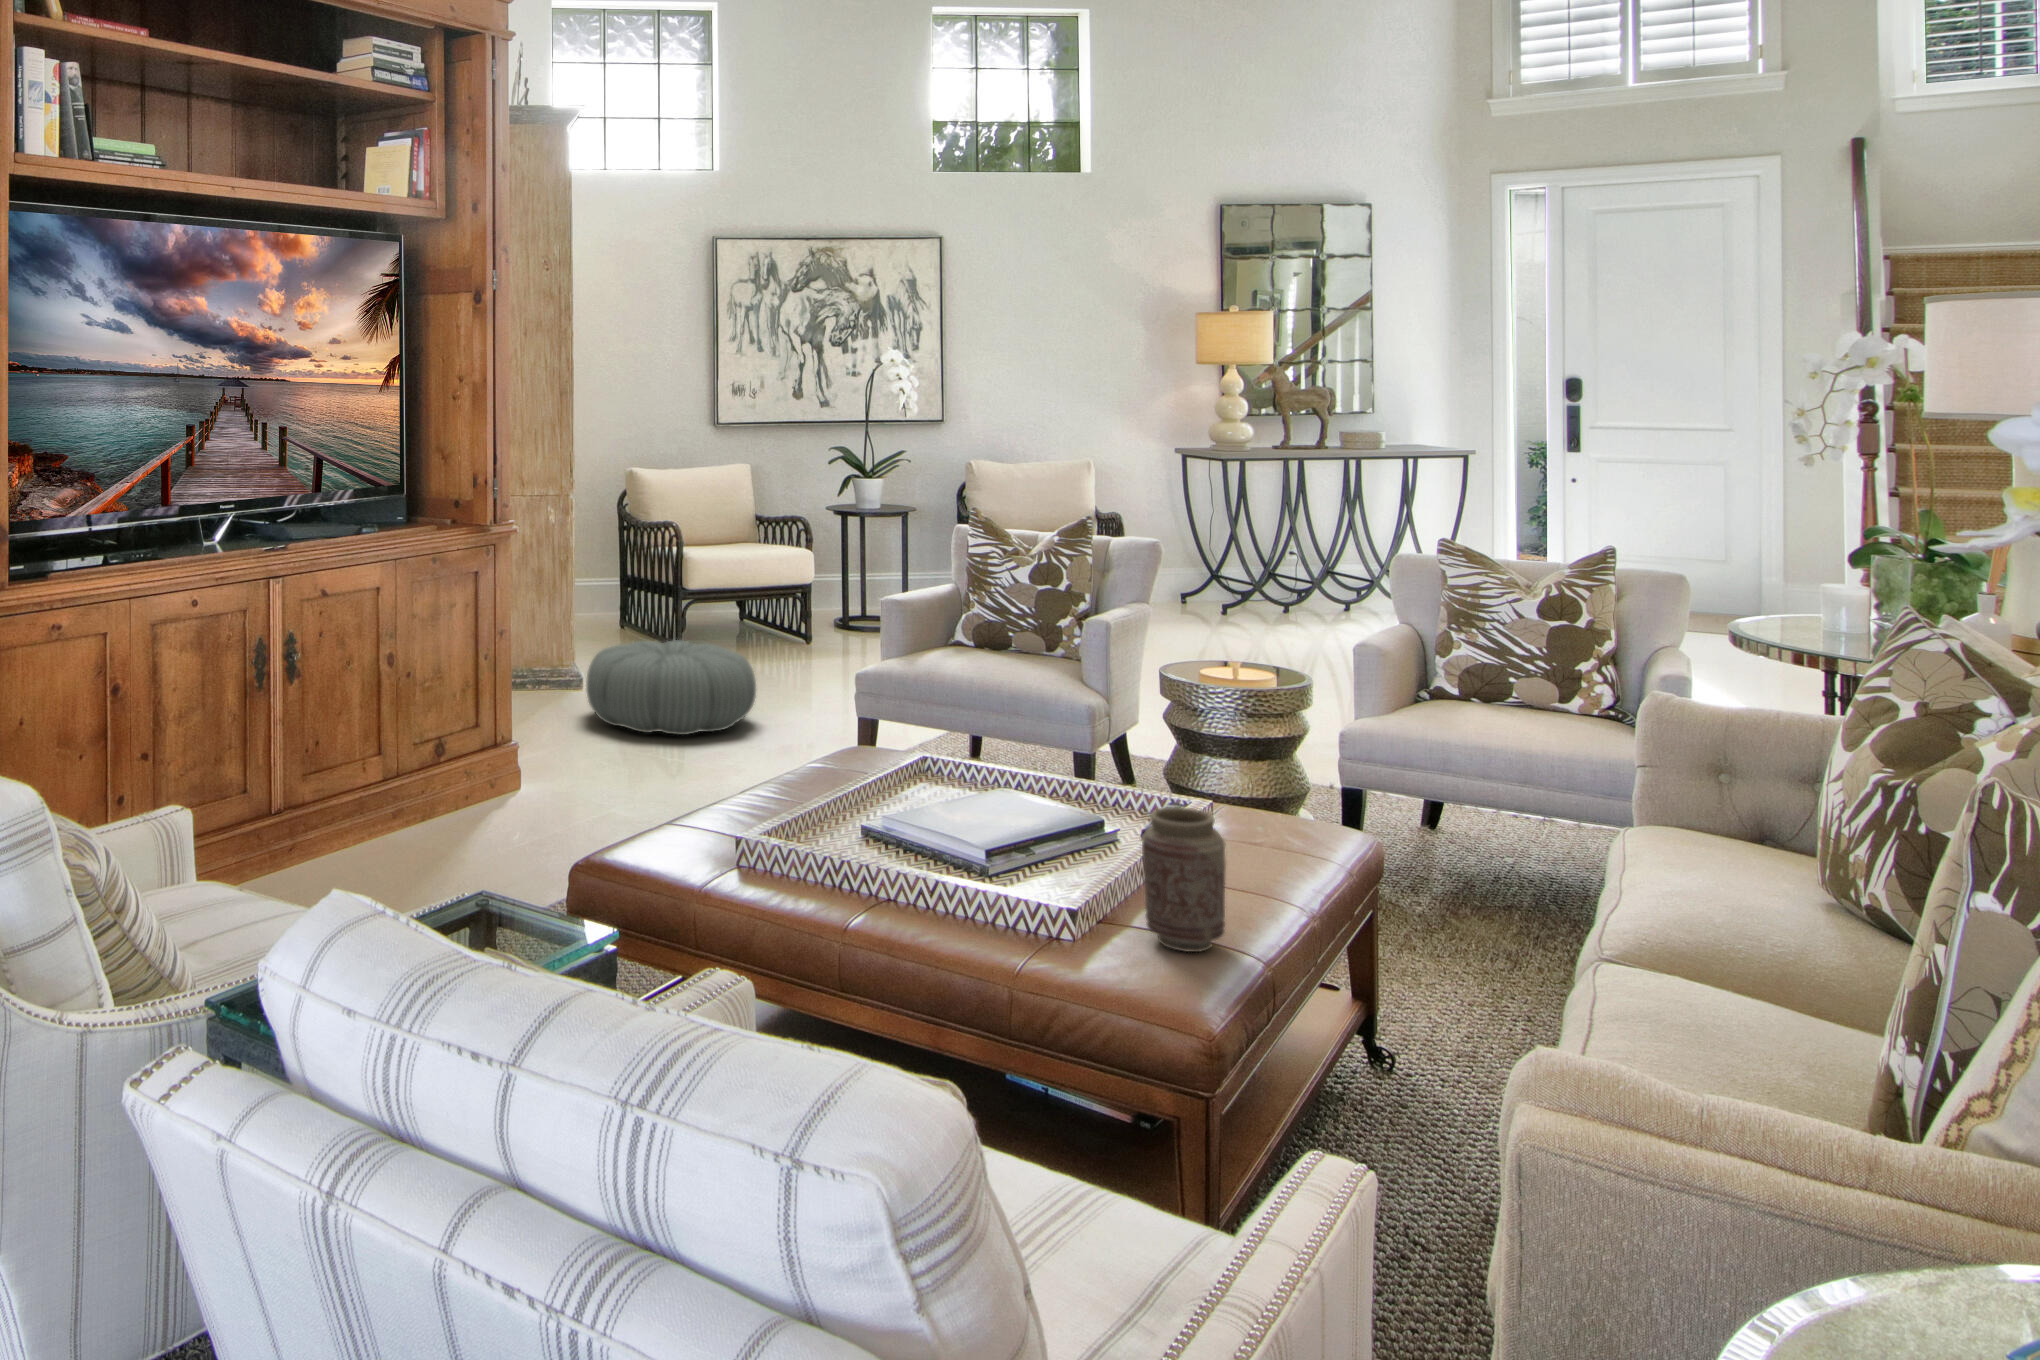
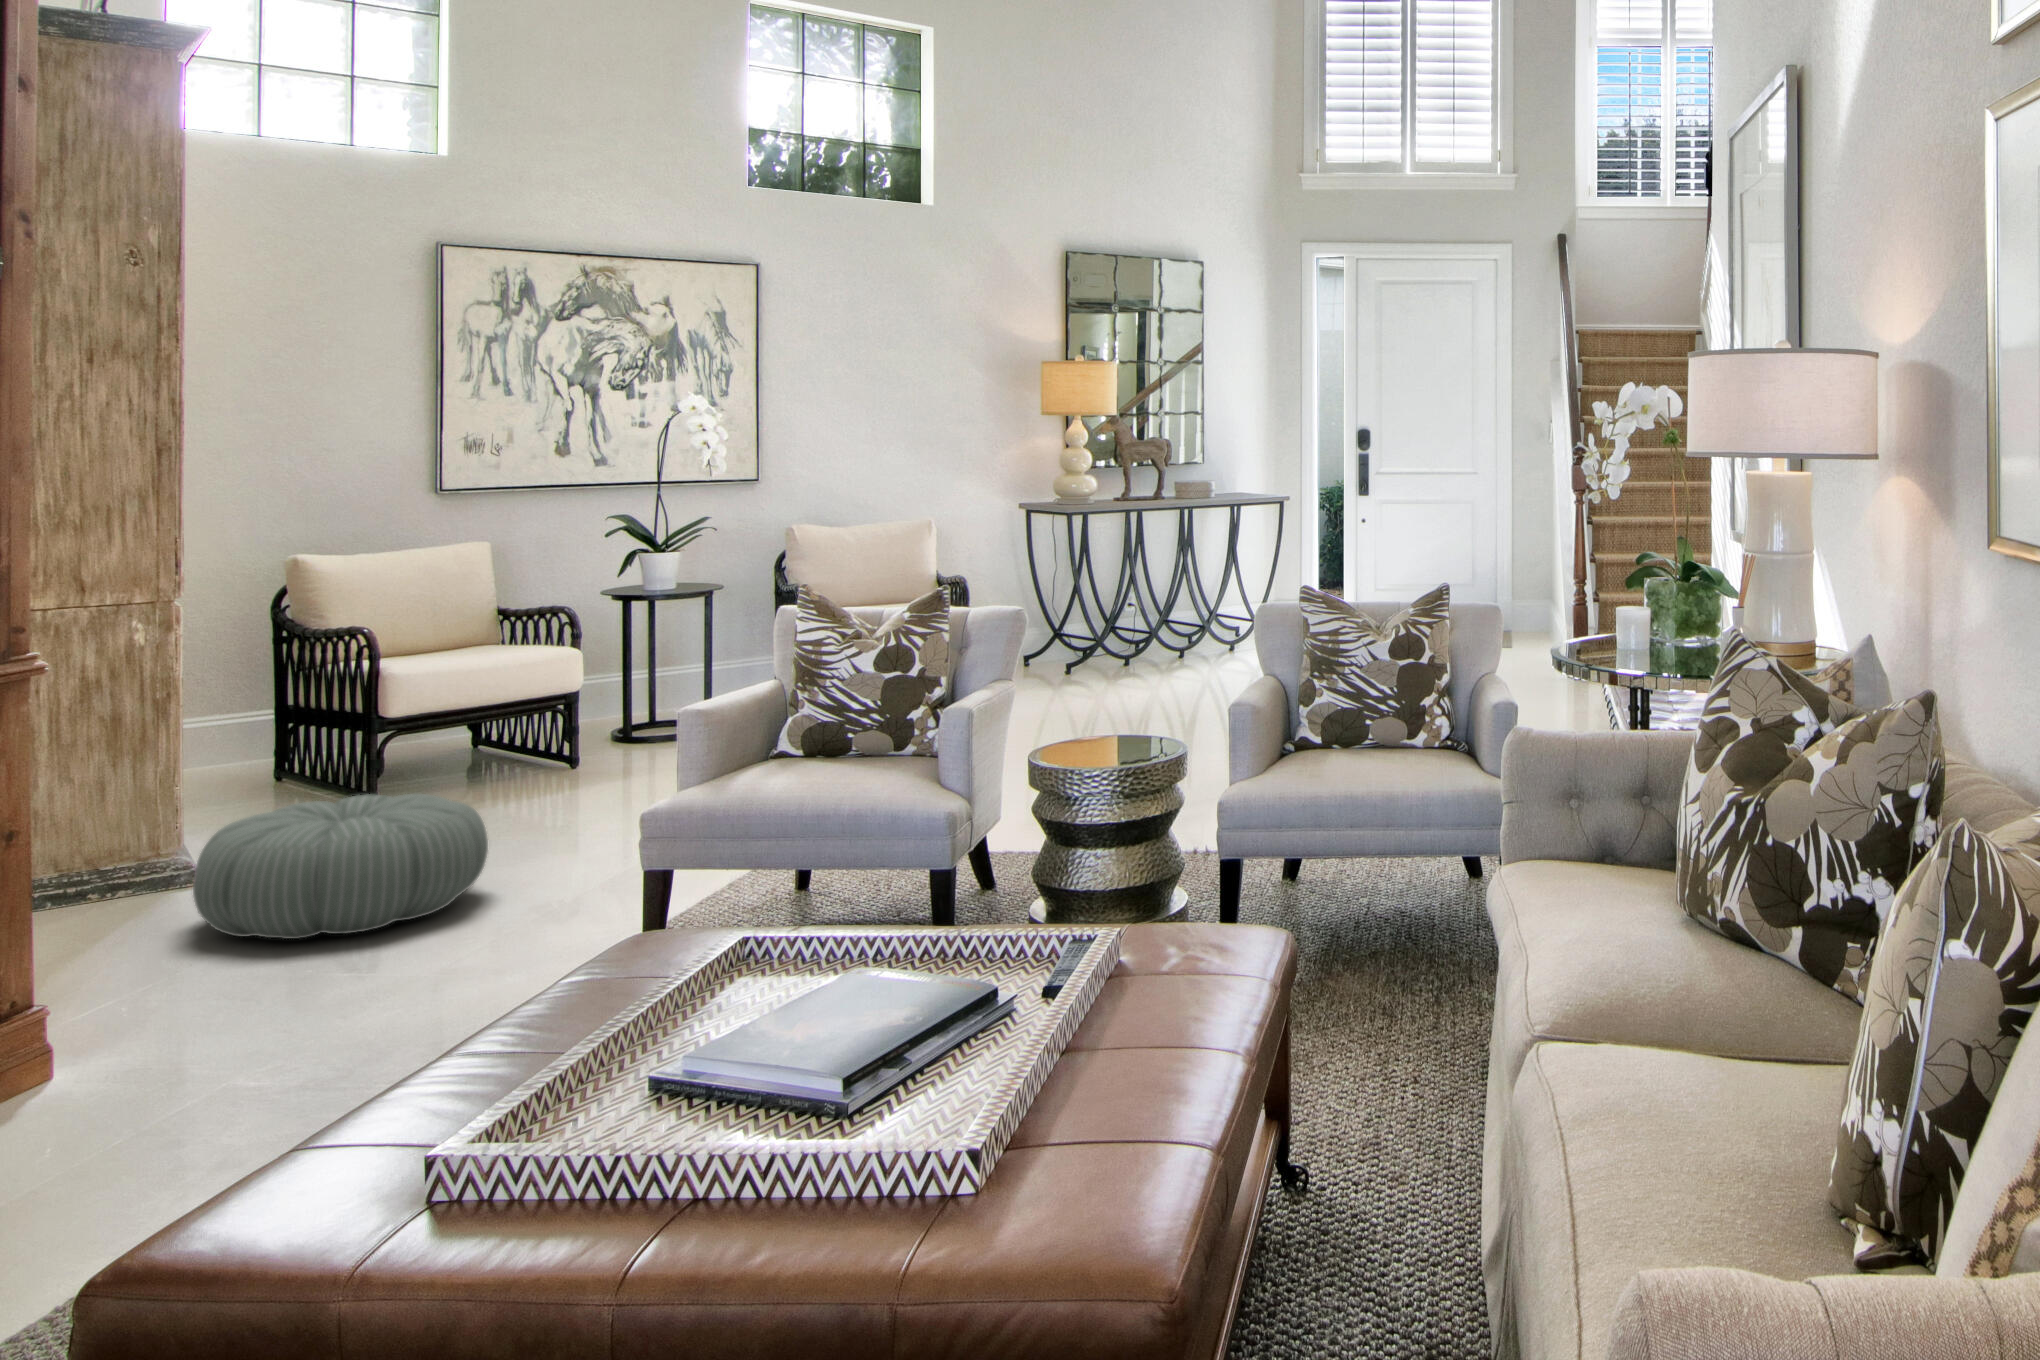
vase: present [1141,807,1226,952] -> none [1061,961,1165,1154]

